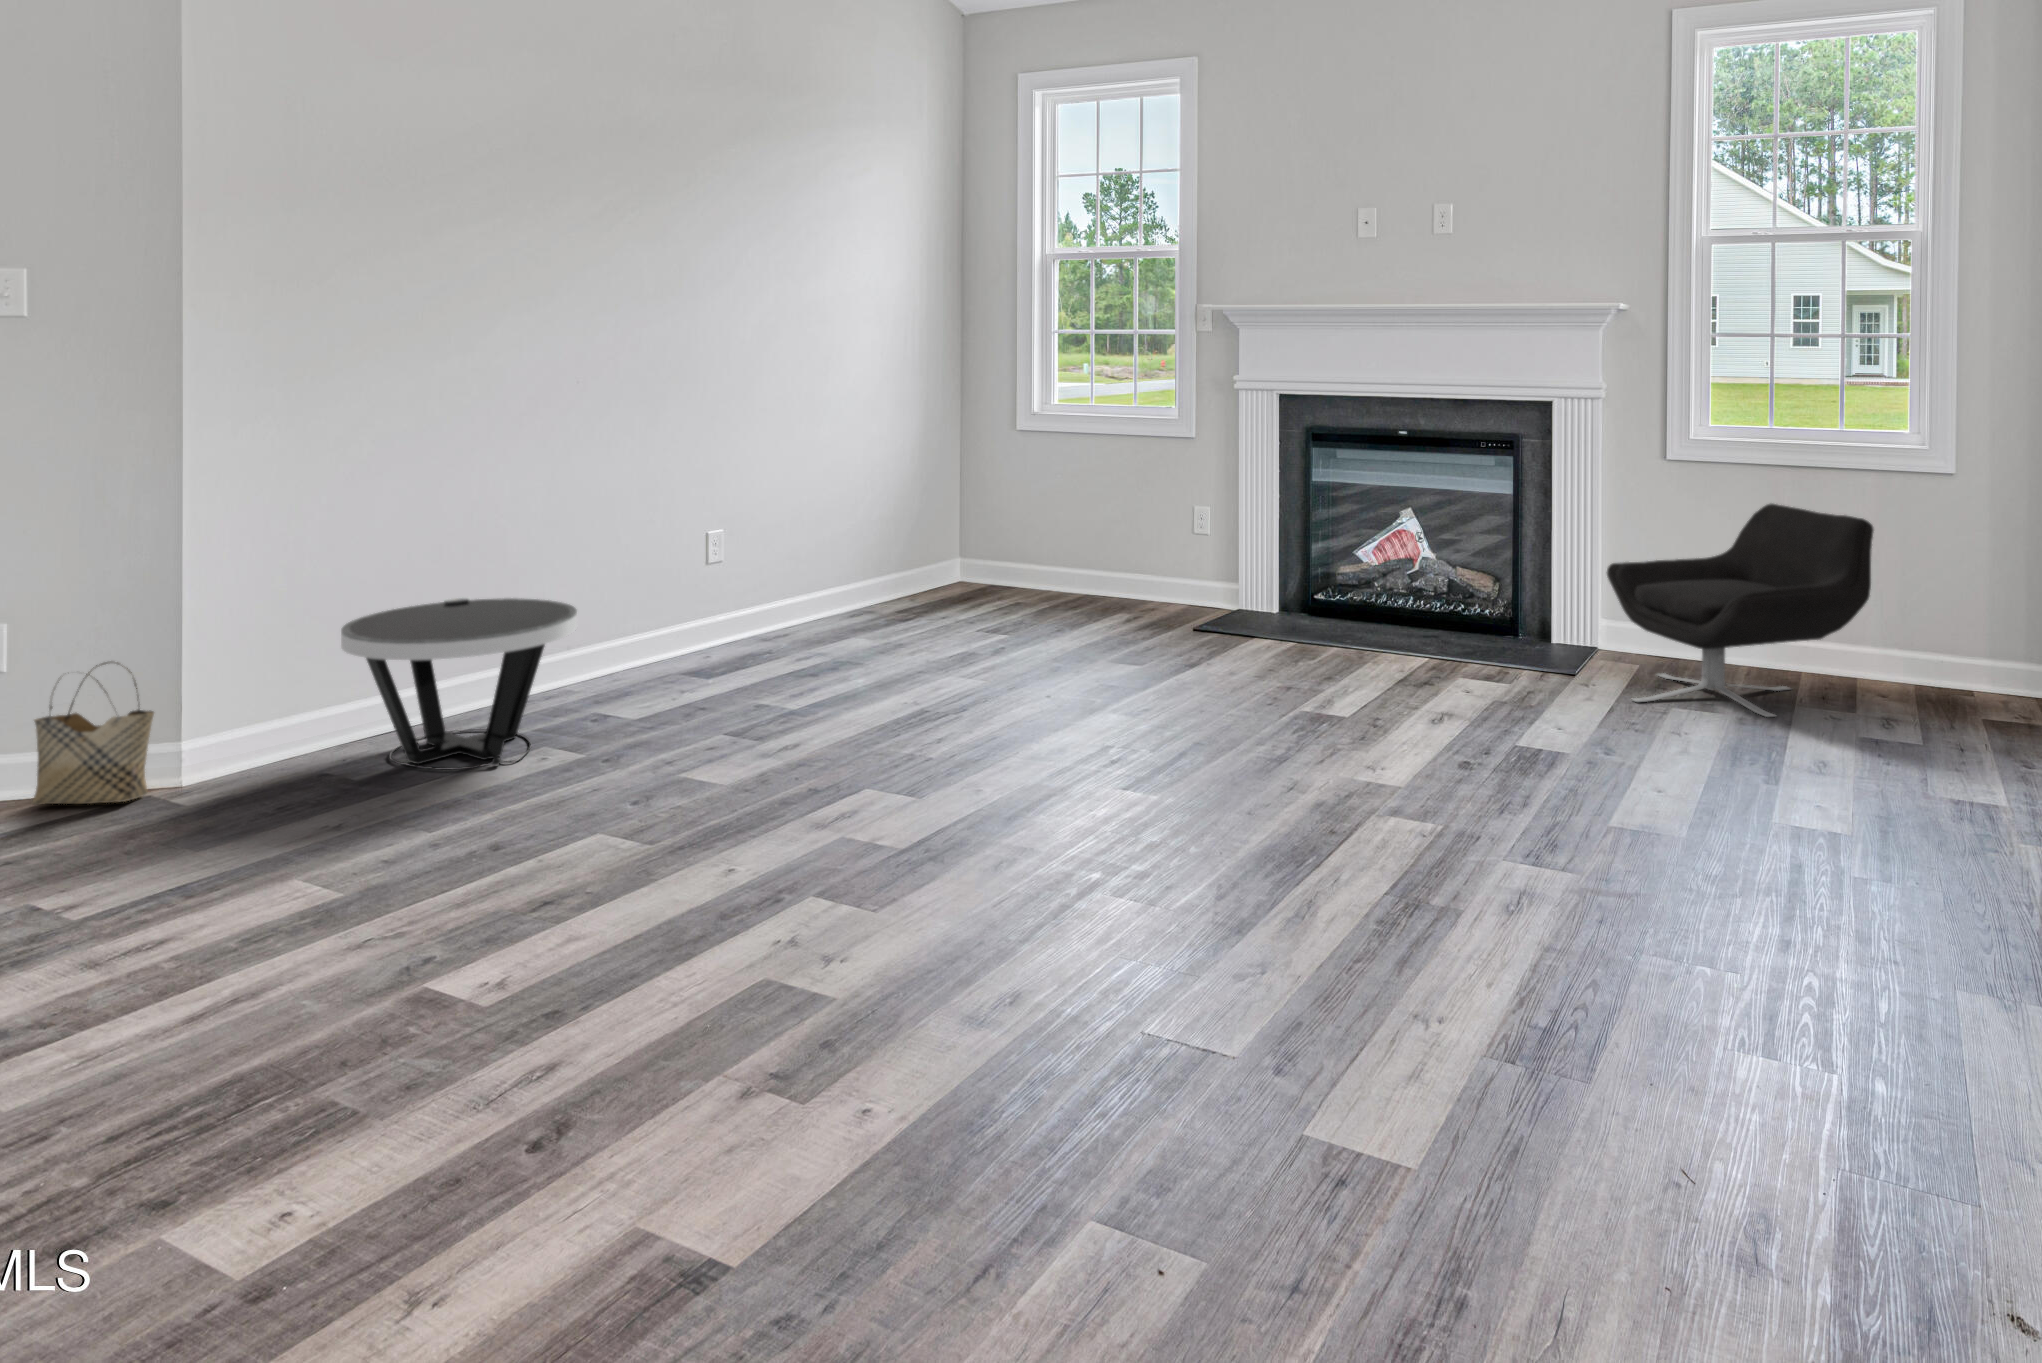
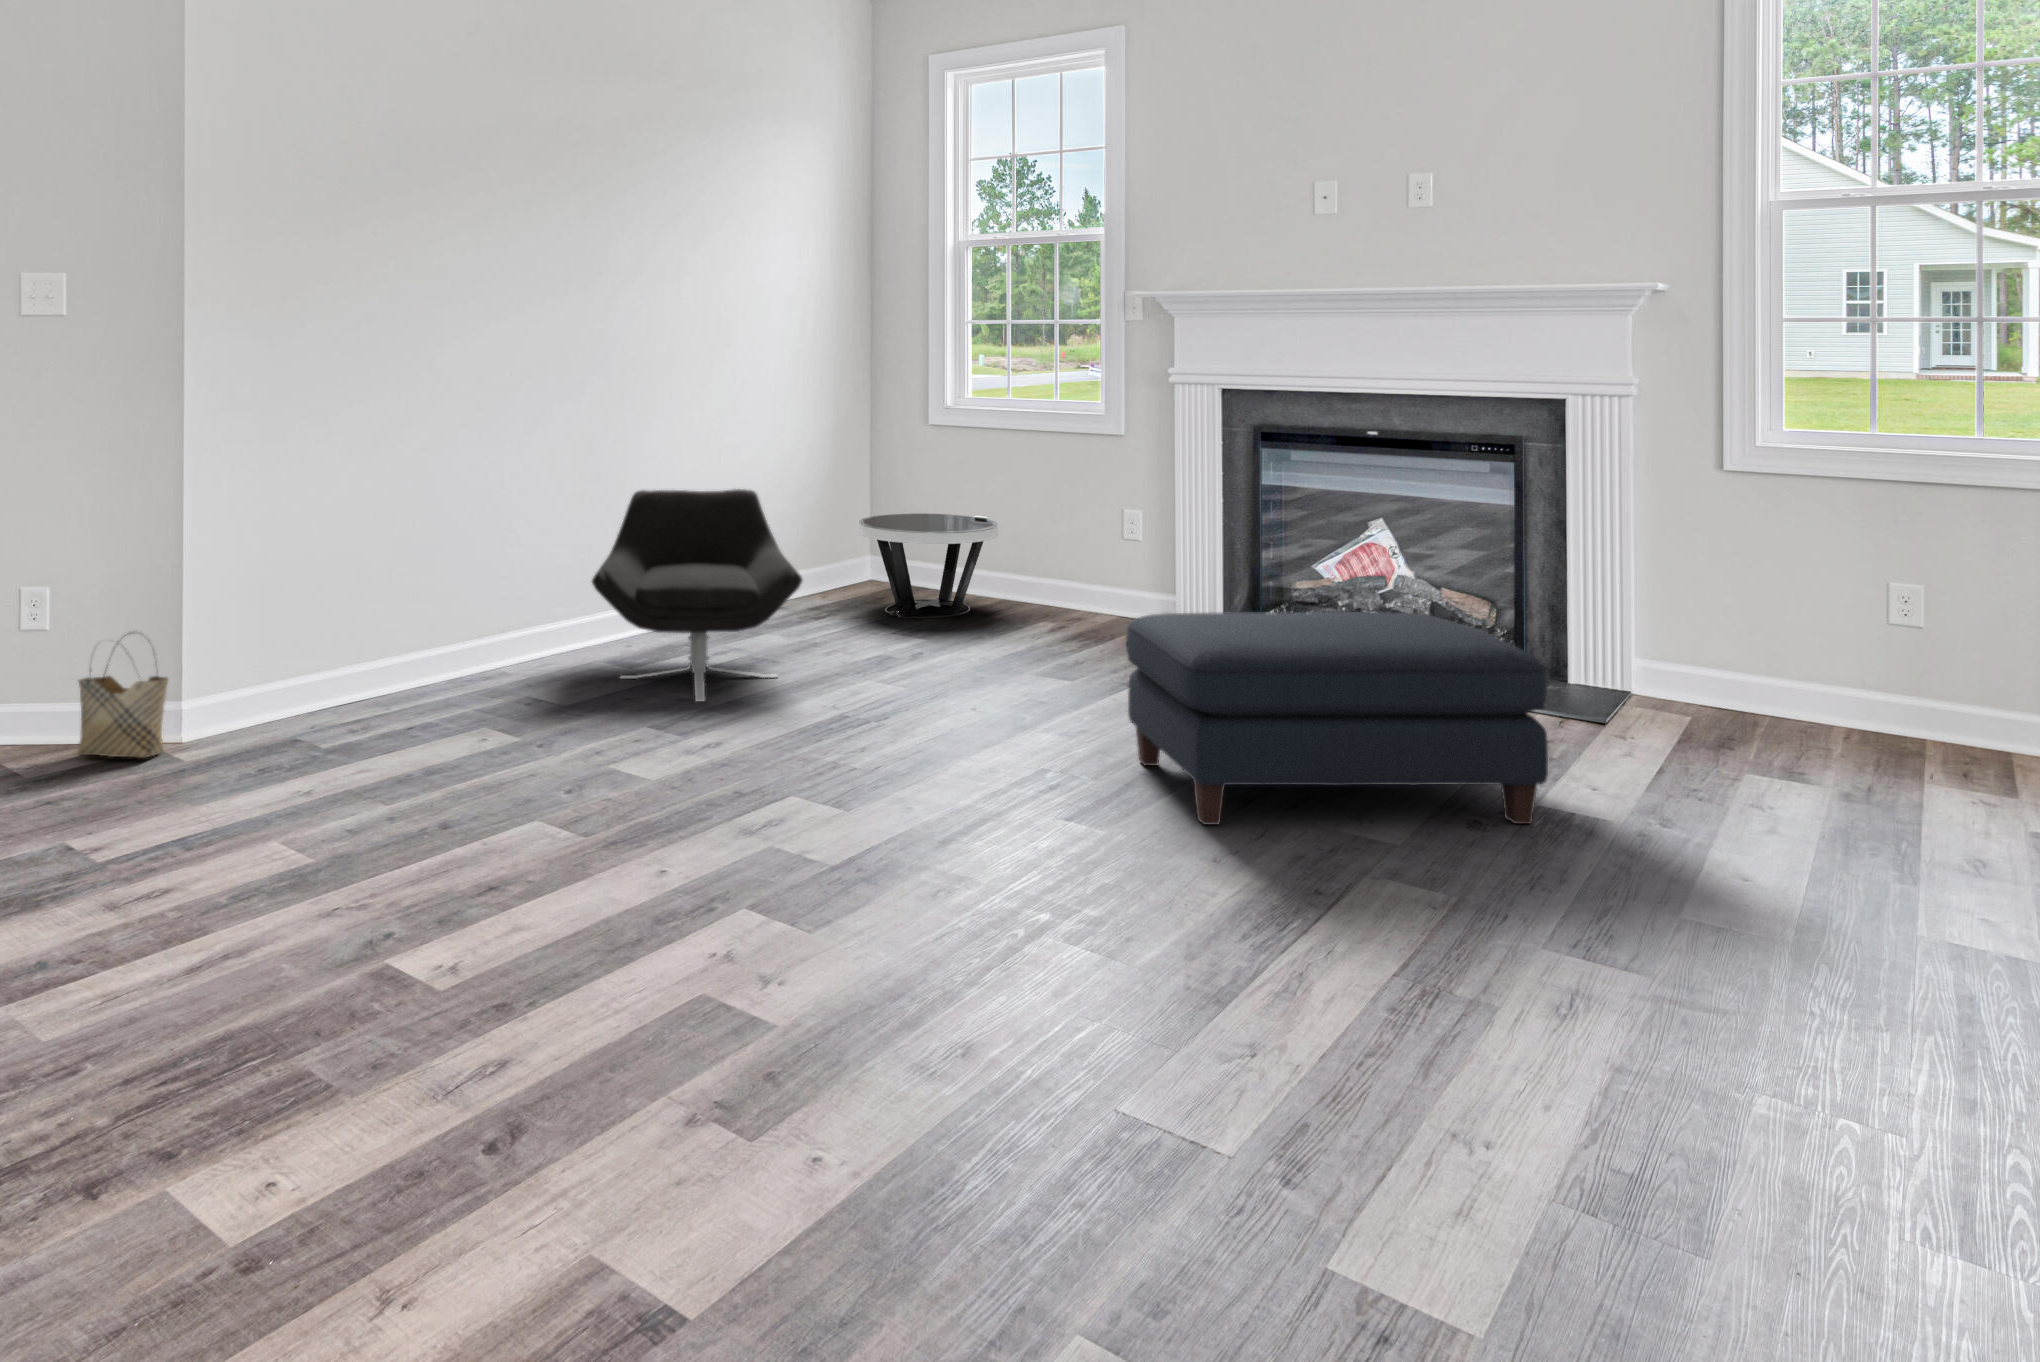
lounge chair: present [1607,504,1874,717] -> present [592,489,802,702]
ottoman: none [1185,587,1523,782] -> present [1126,612,1548,825]
side table: present [341,597,577,770] -> present [858,513,998,618]

